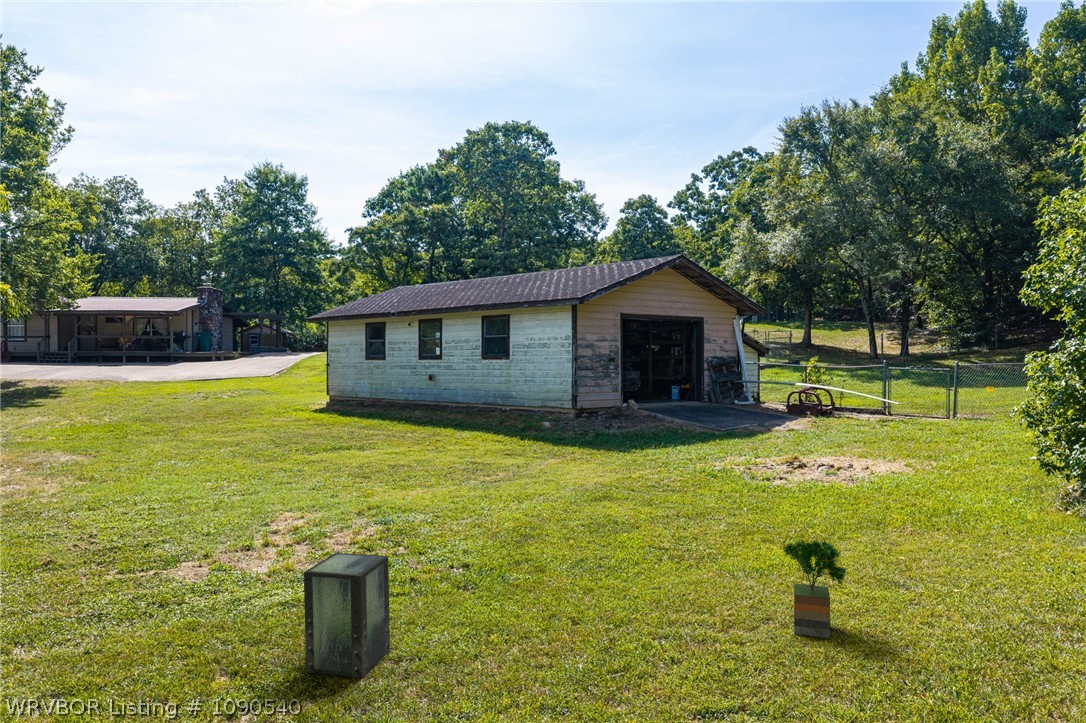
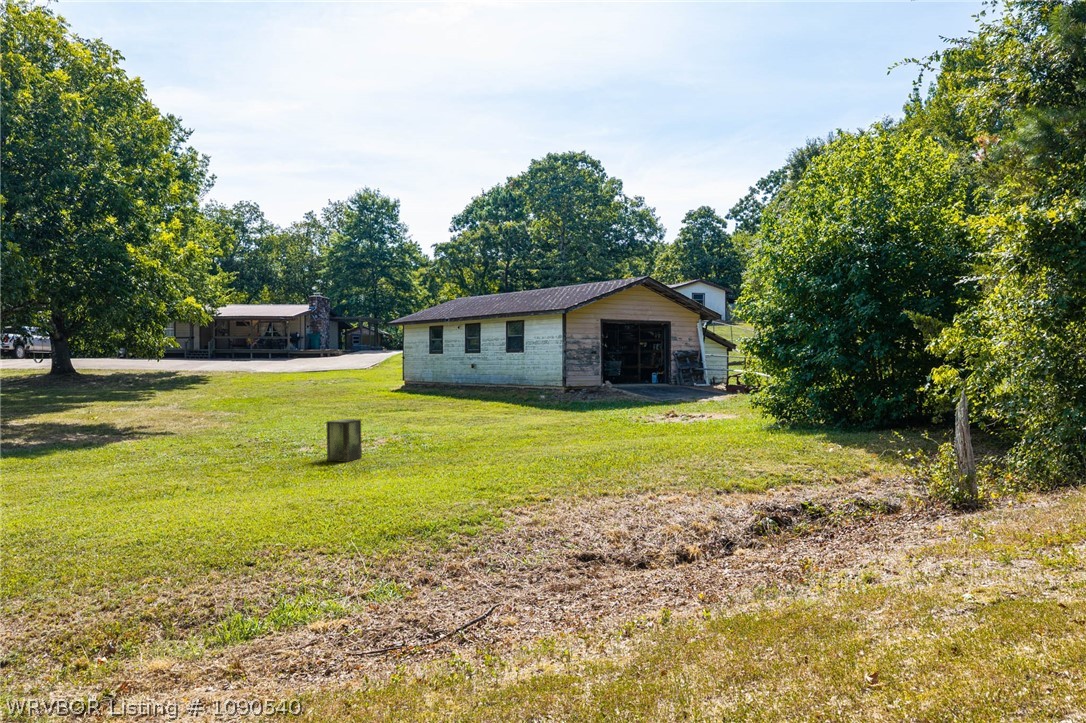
potted tree: present [783,540,847,639] -> none [528,419,553,460]

